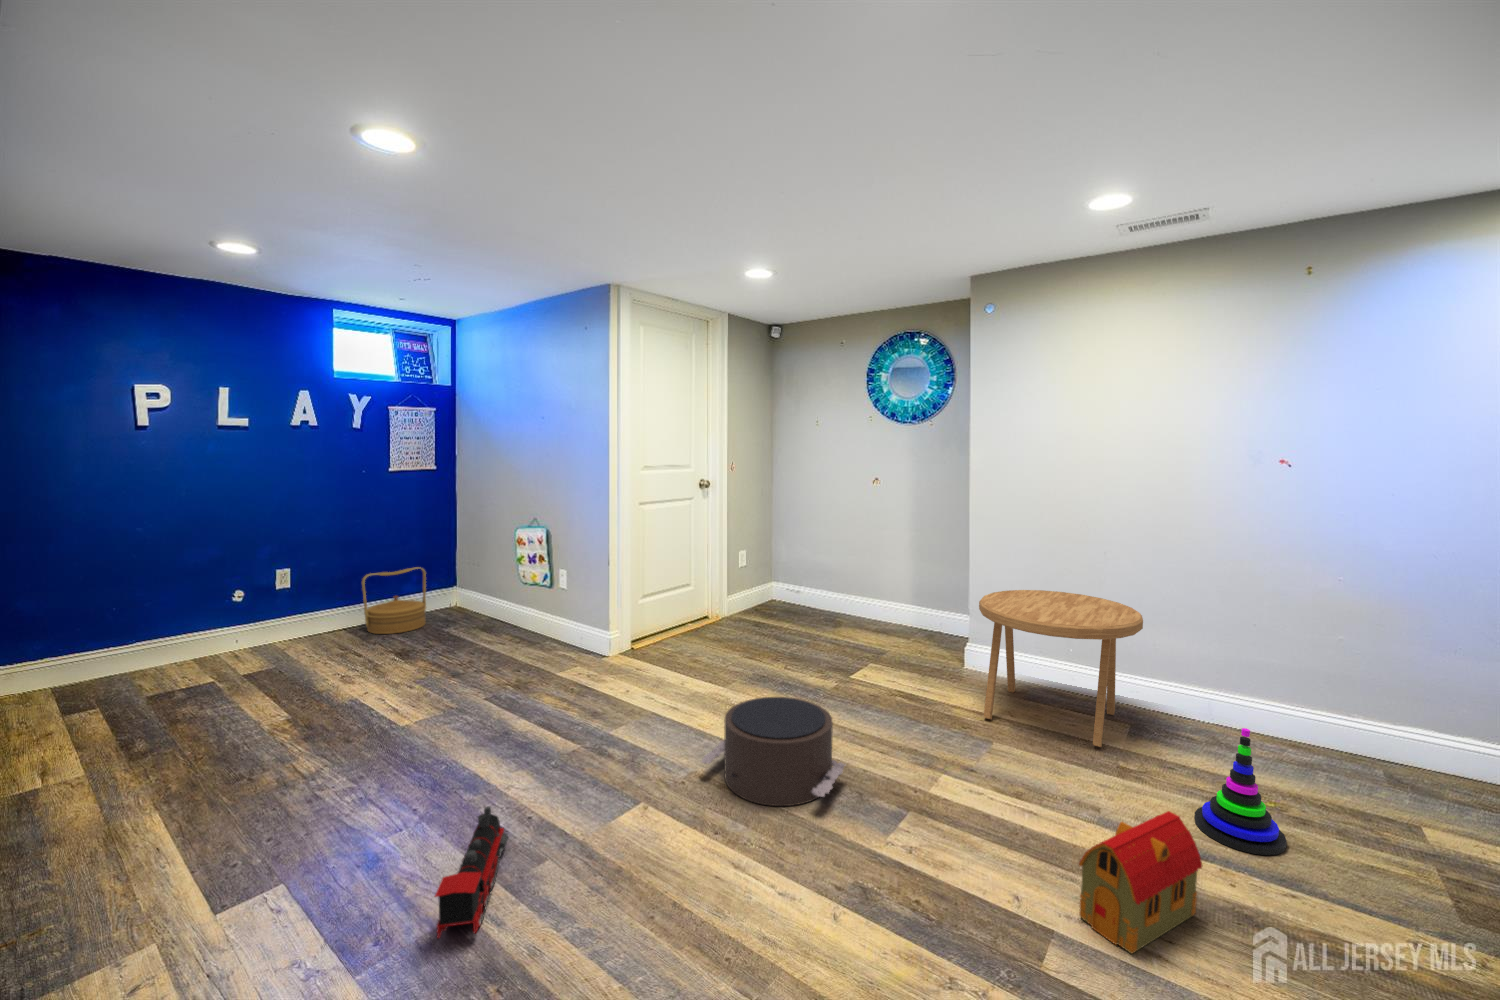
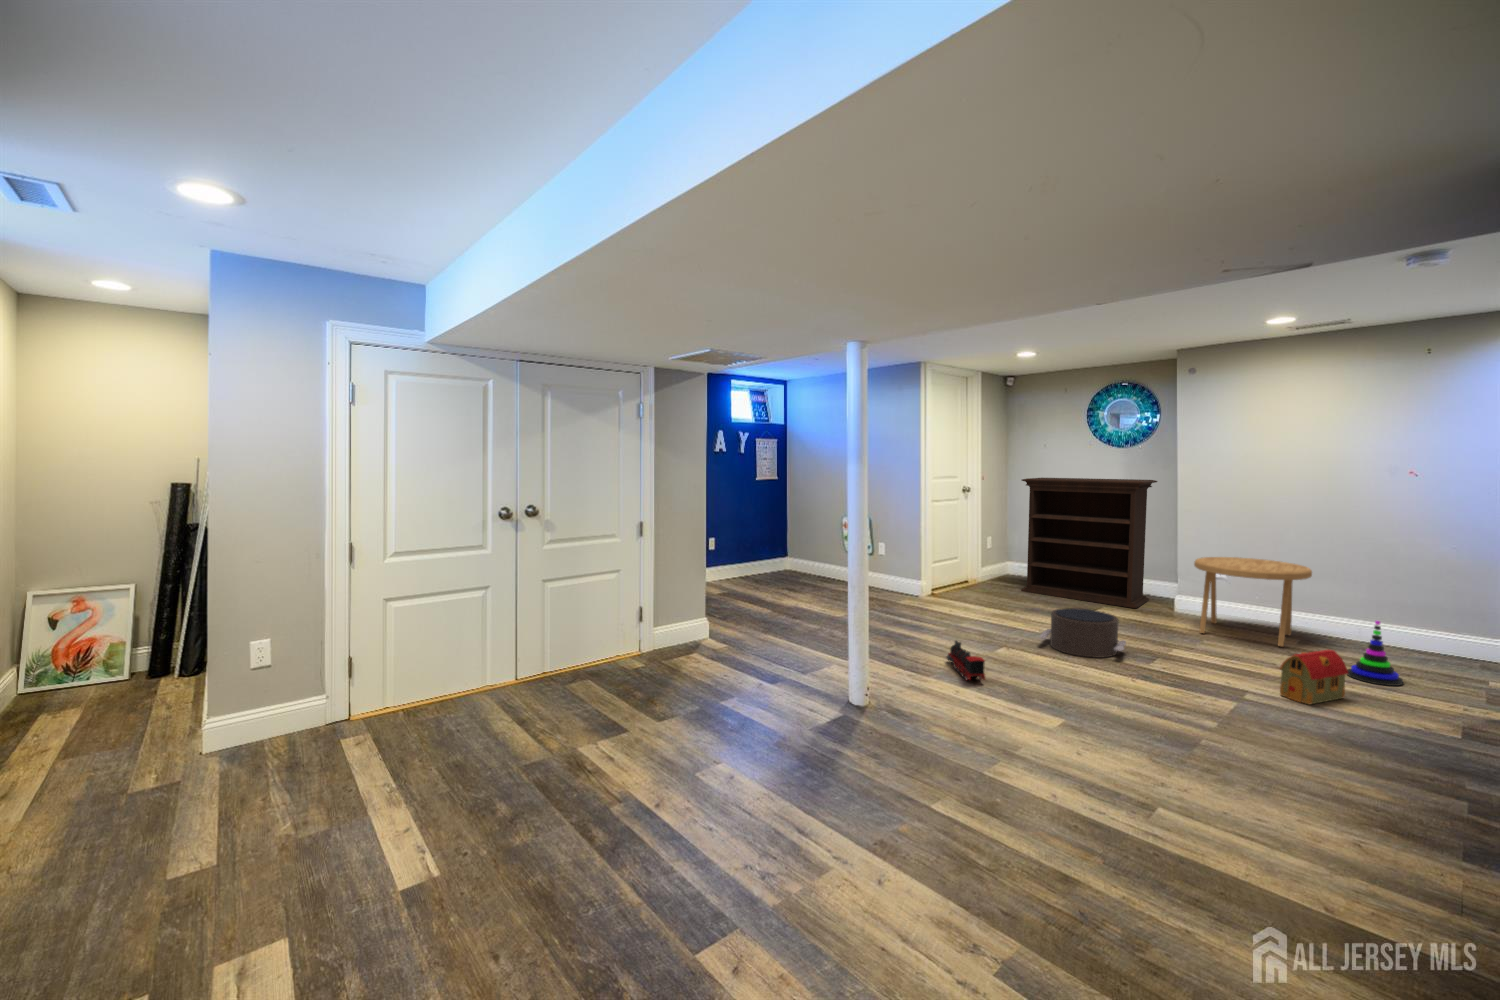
bookshelf: none [768,468,947,665] -> present [1021,478,1157,608]
woven basket: present [362,567,426,634] -> none [747,542,781,583]

